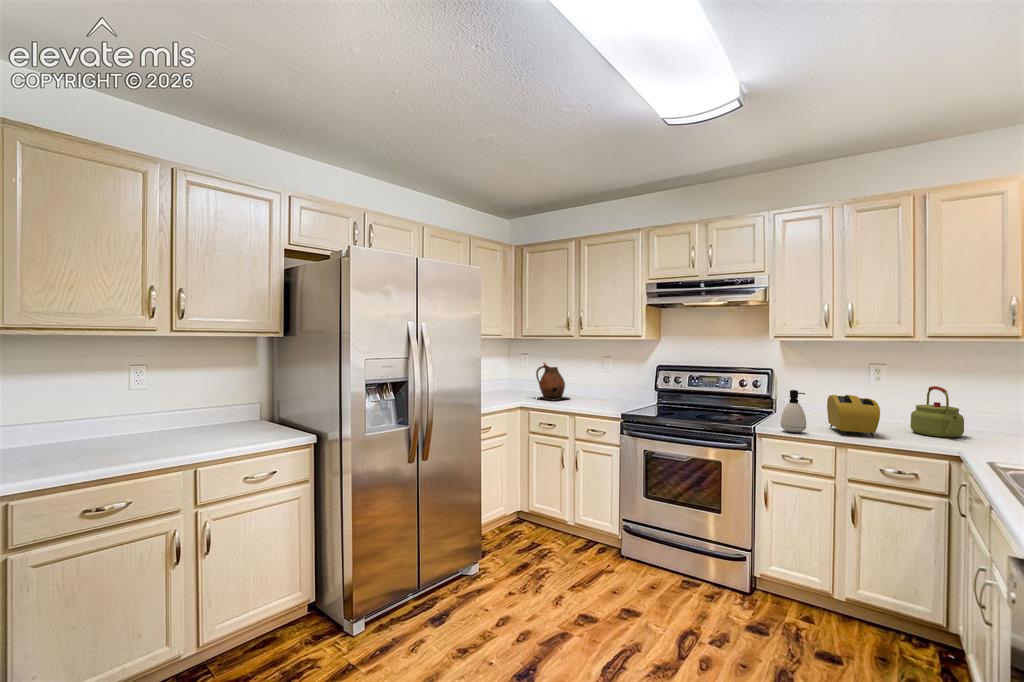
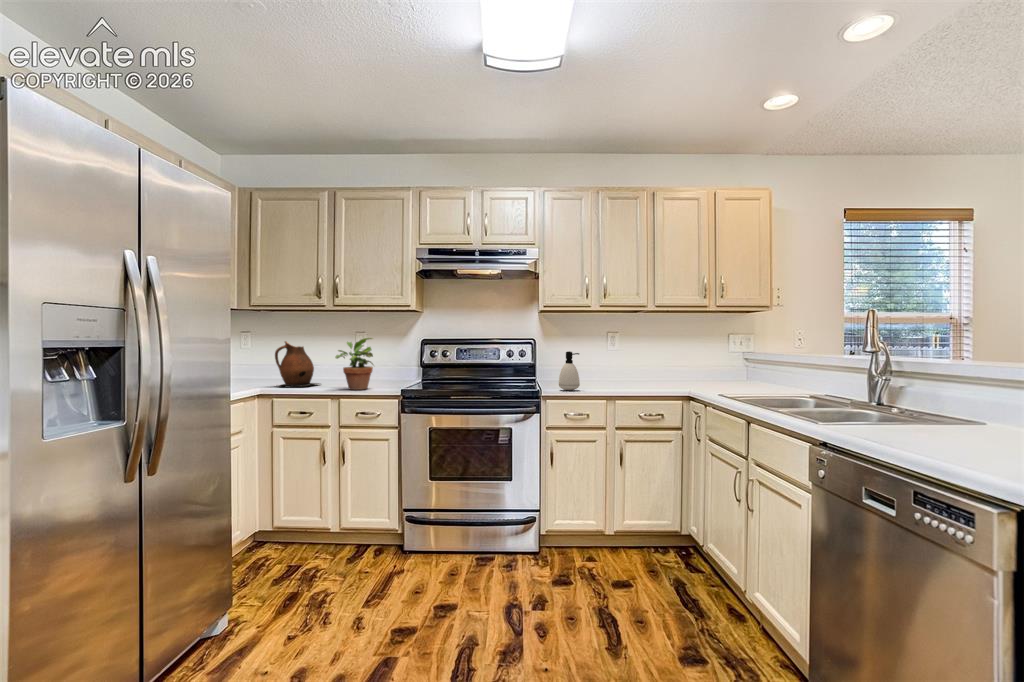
potted plant: none [572,364,606,409] -> present [335,338,373,390]
kettle: present [910,386,964,437] -> none [636,346,671,385]
toaster: present [827,395,880,438] -> none [584,355,630,389]

